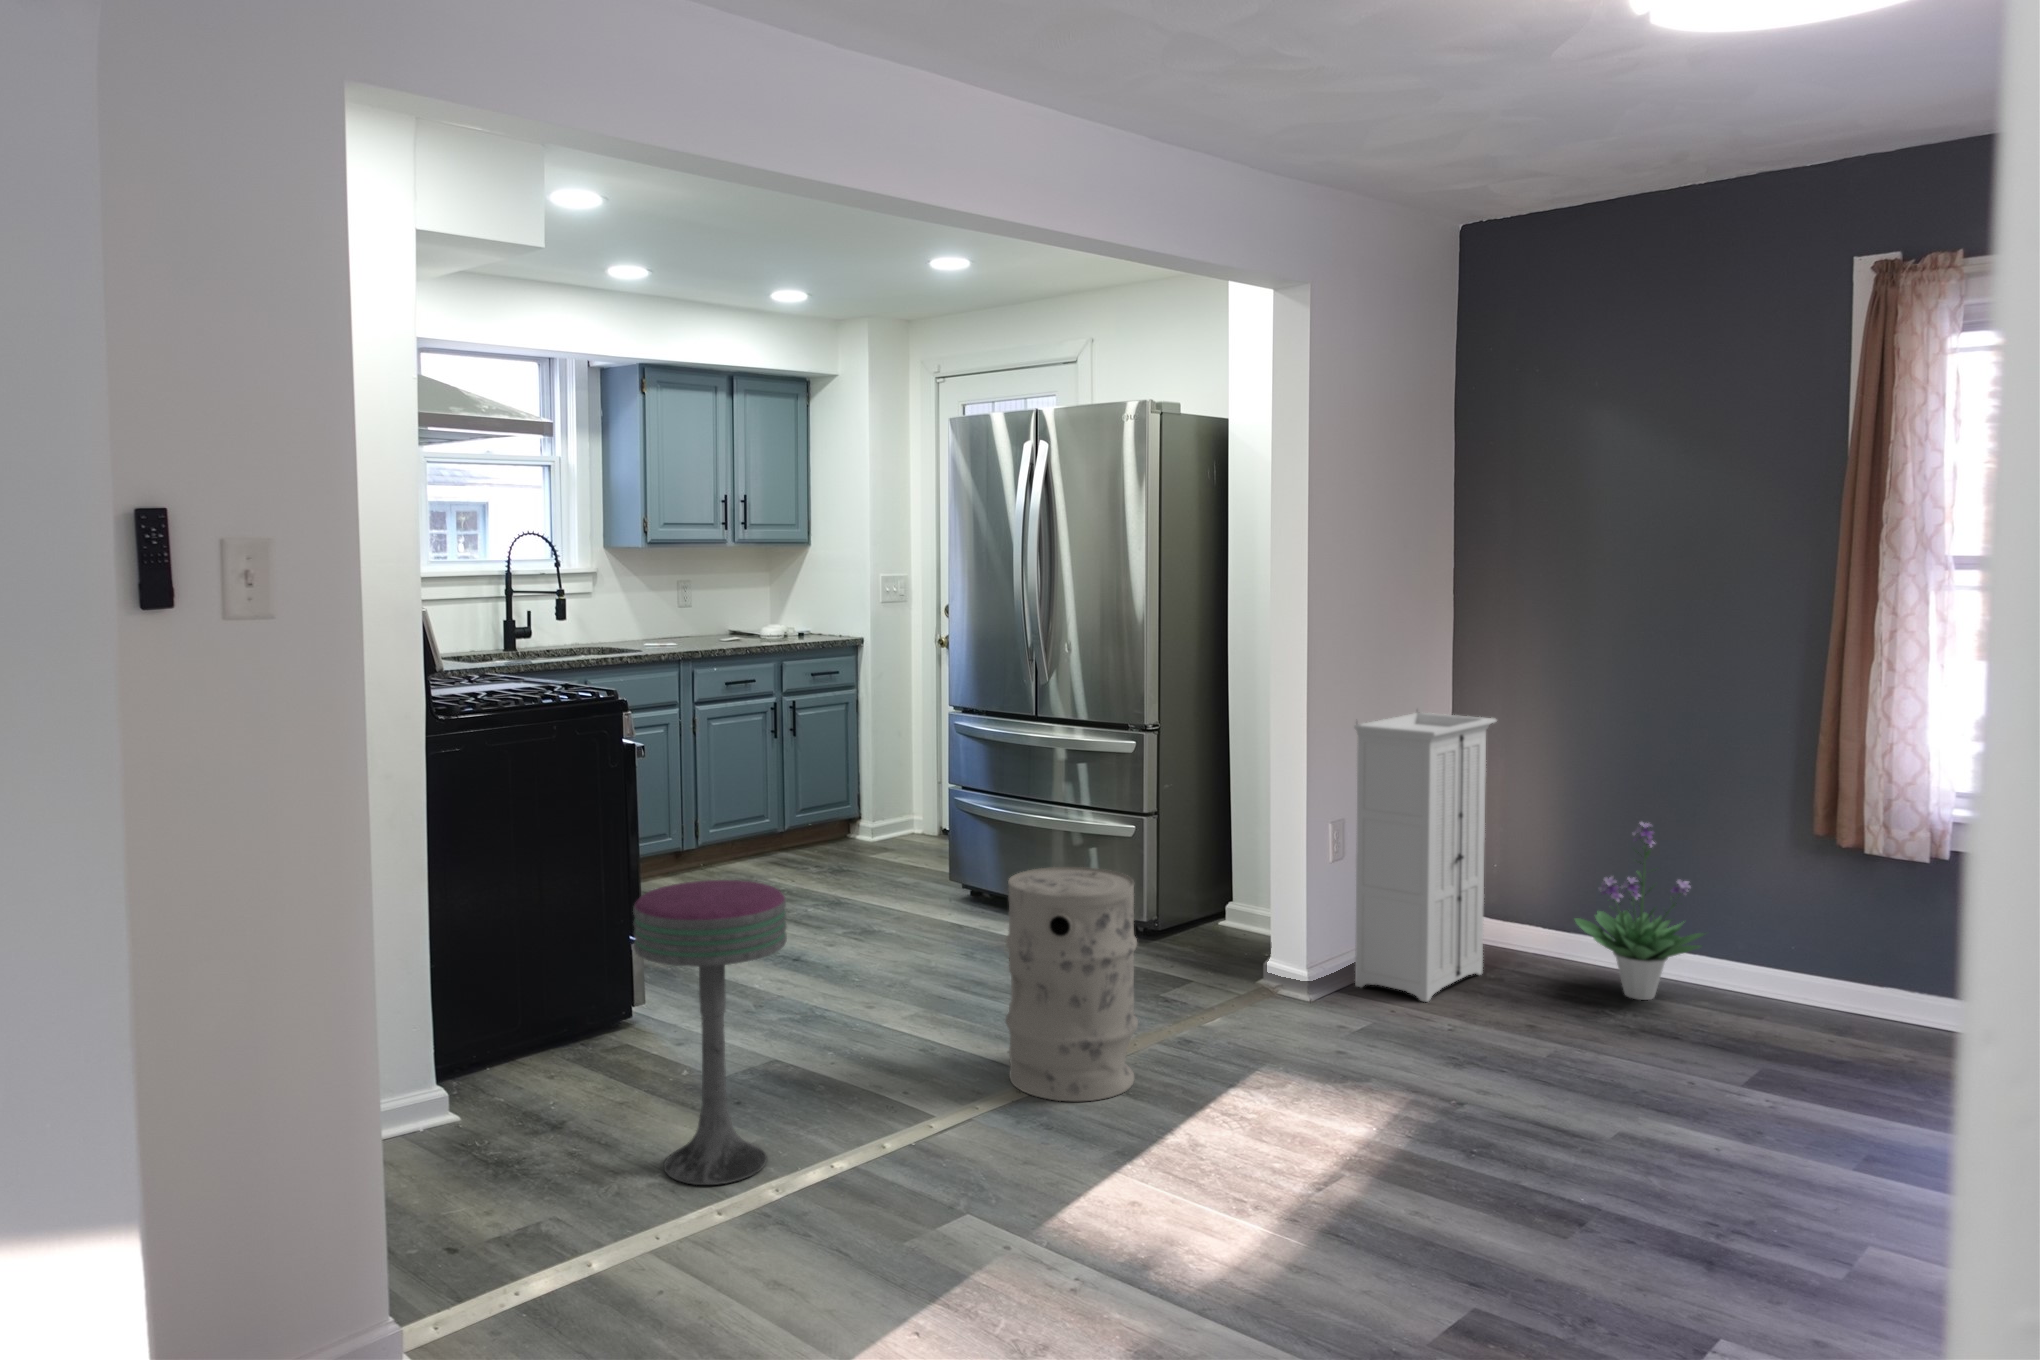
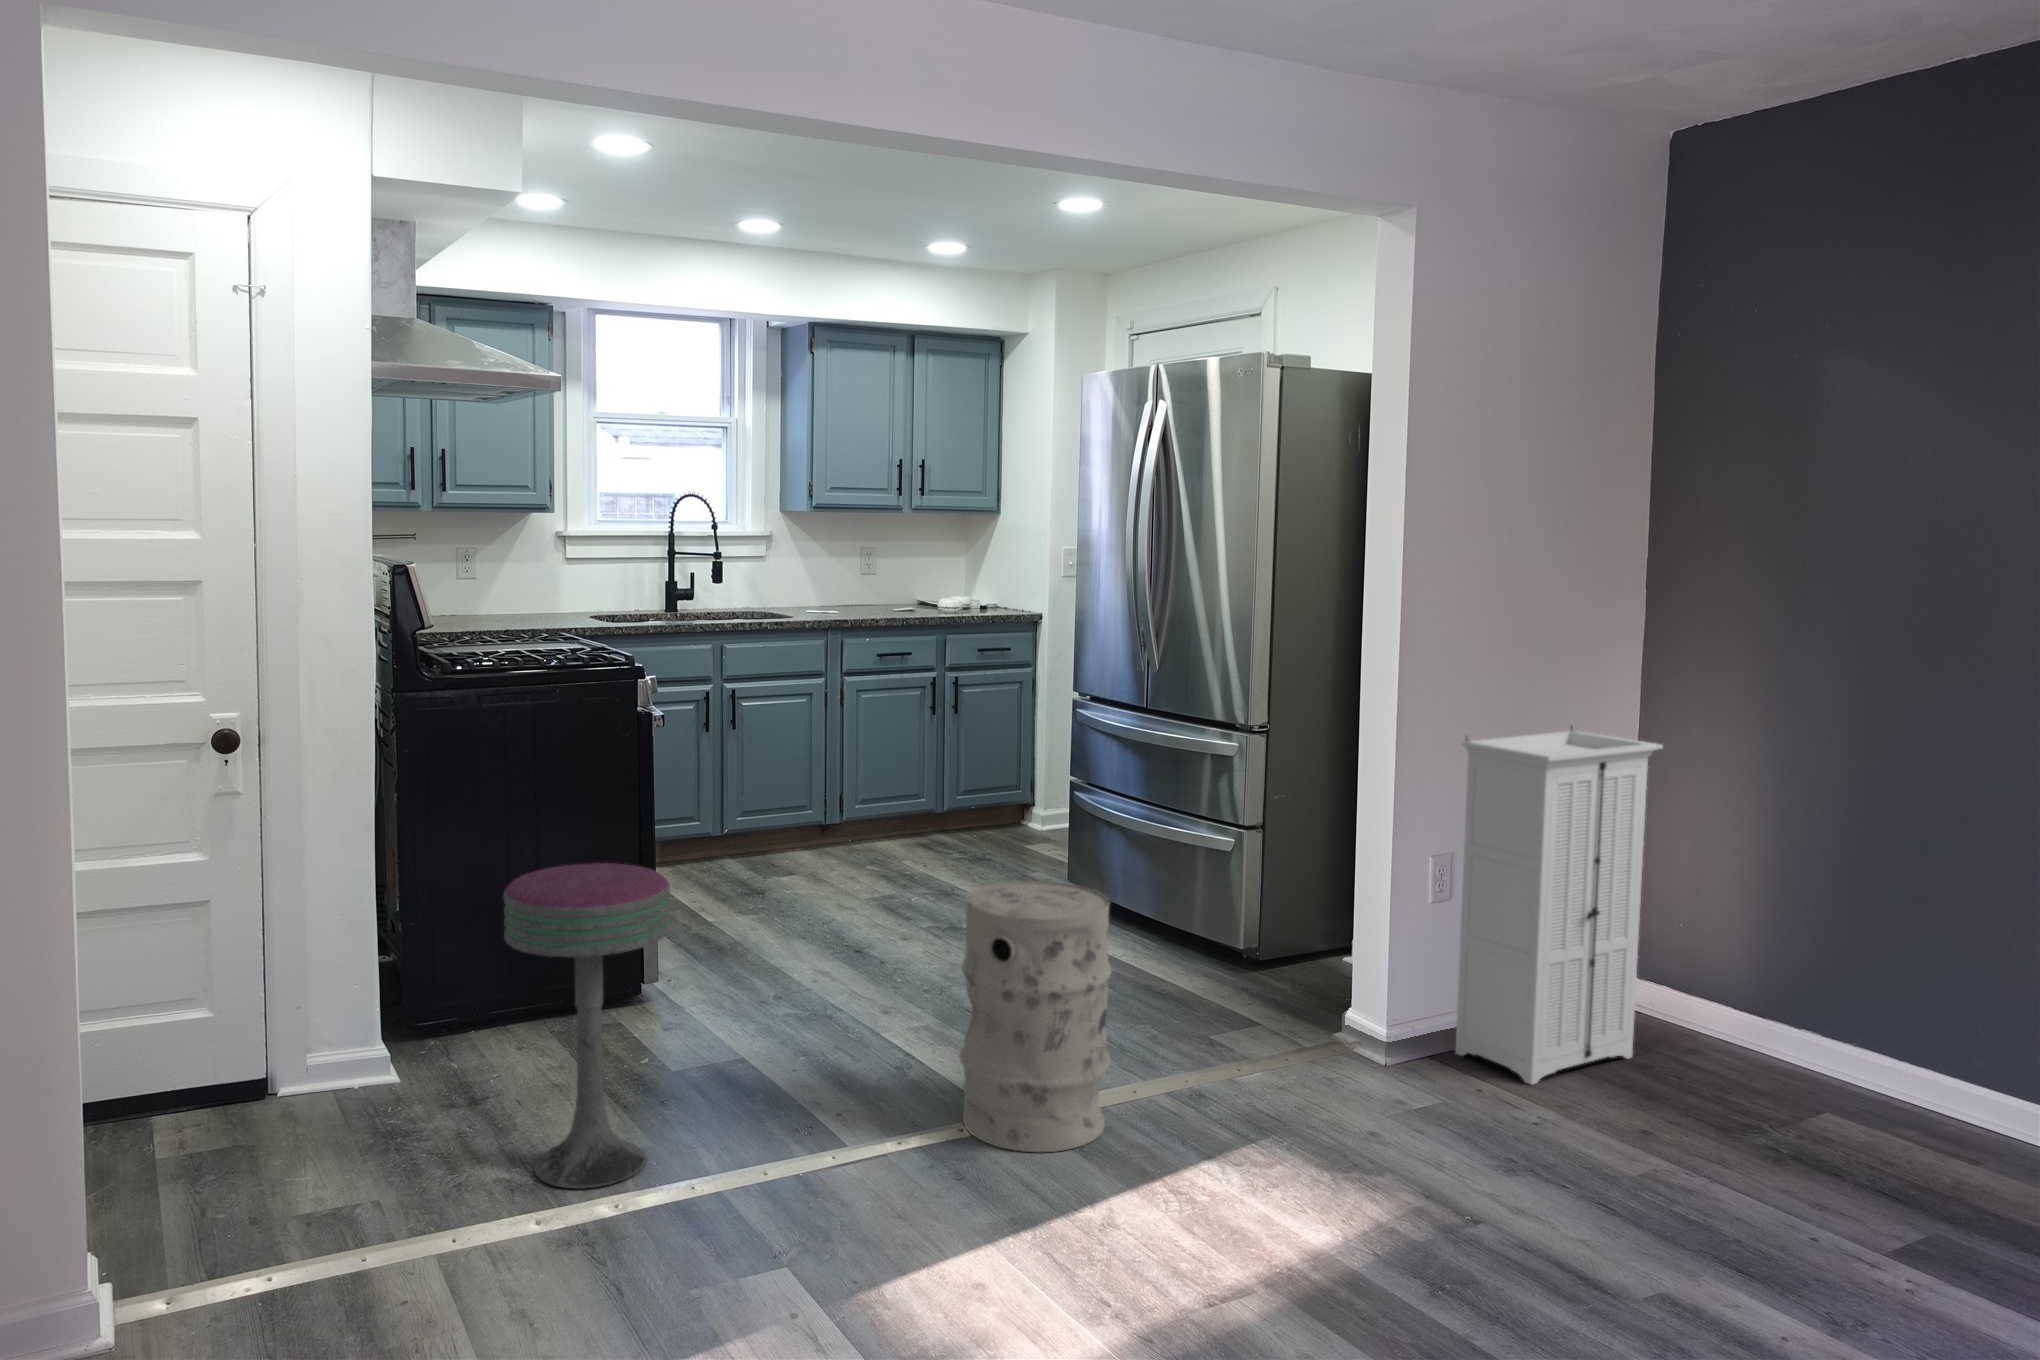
potted plant: present [1575,822,1704,1000] -> none [1748,890,1934,1120]

